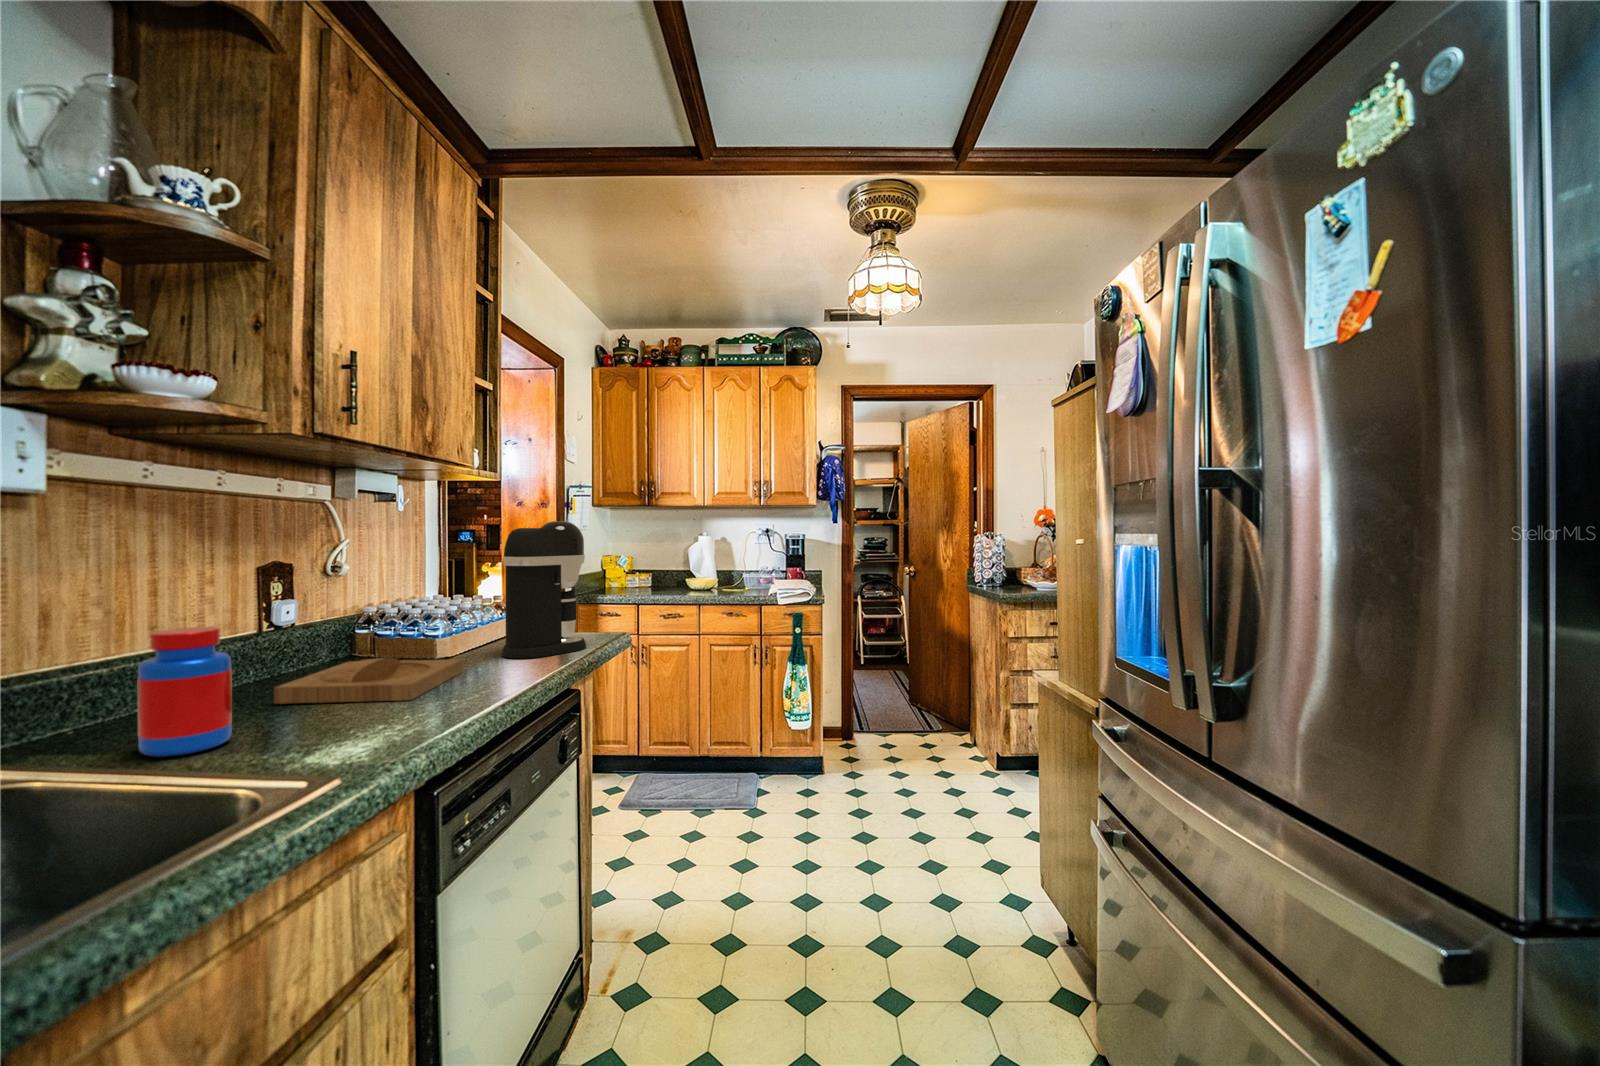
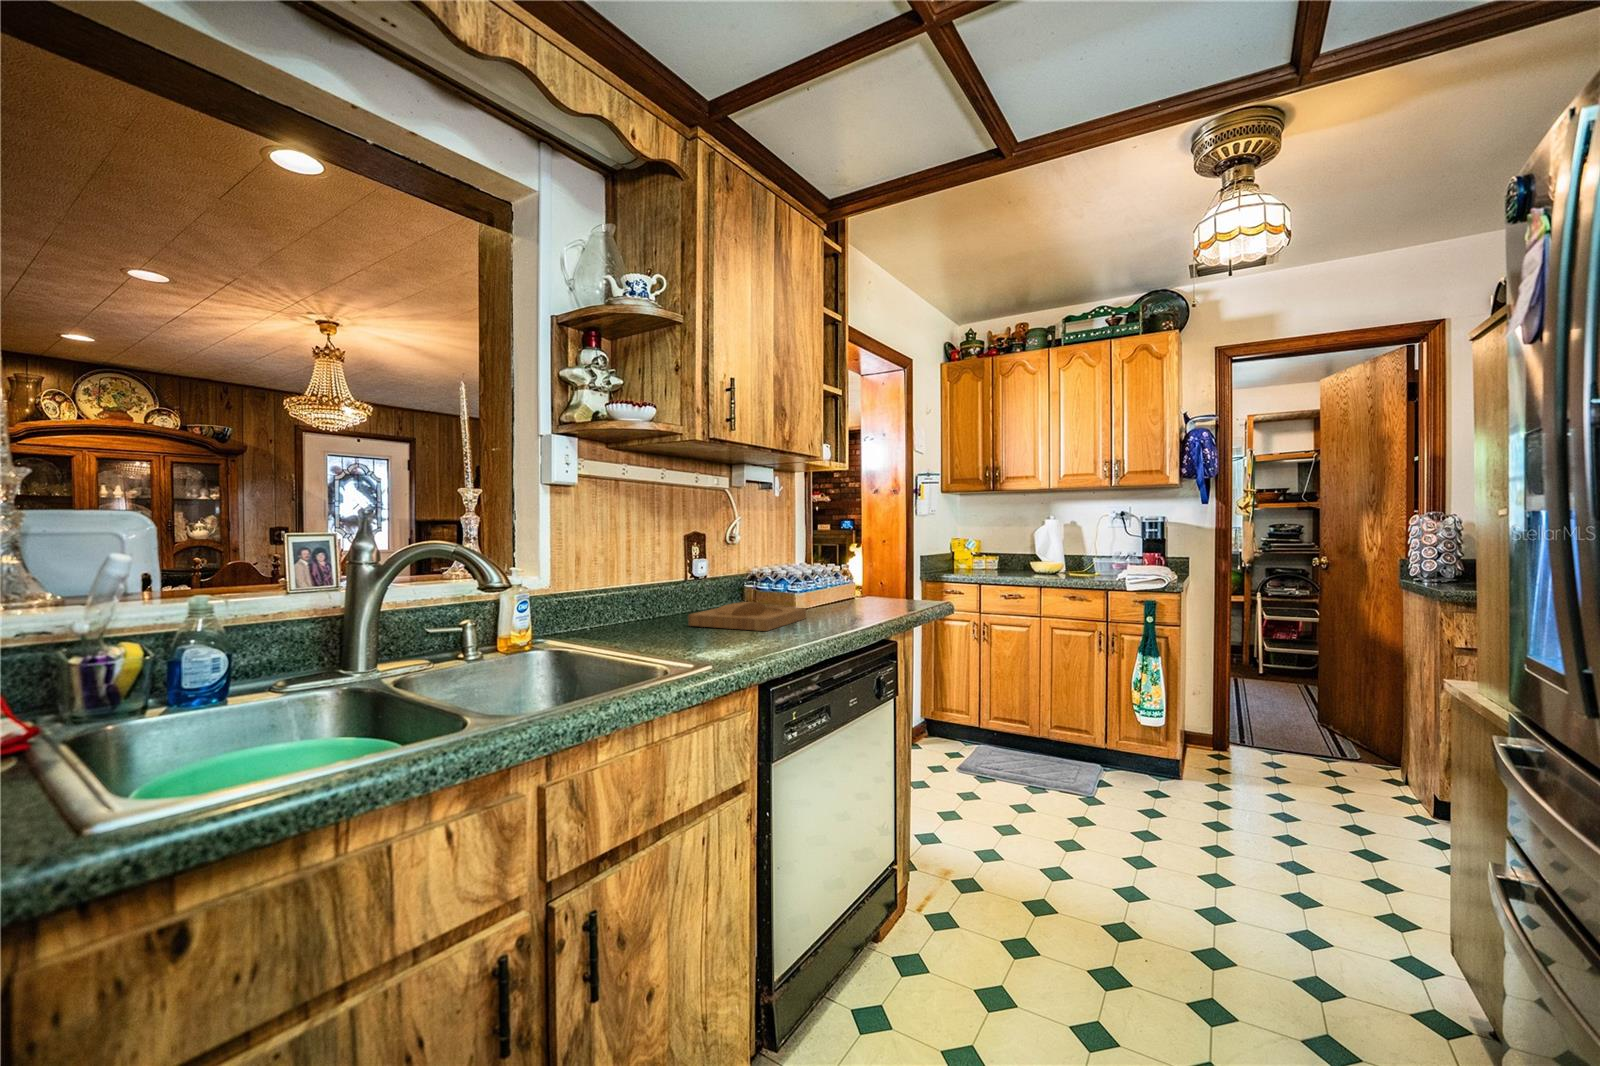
coffee maker: present [502,521,586,658] -> none [839,500,906,613]
jar: present [137,627,232,757] -> none [617,567,662,645]

